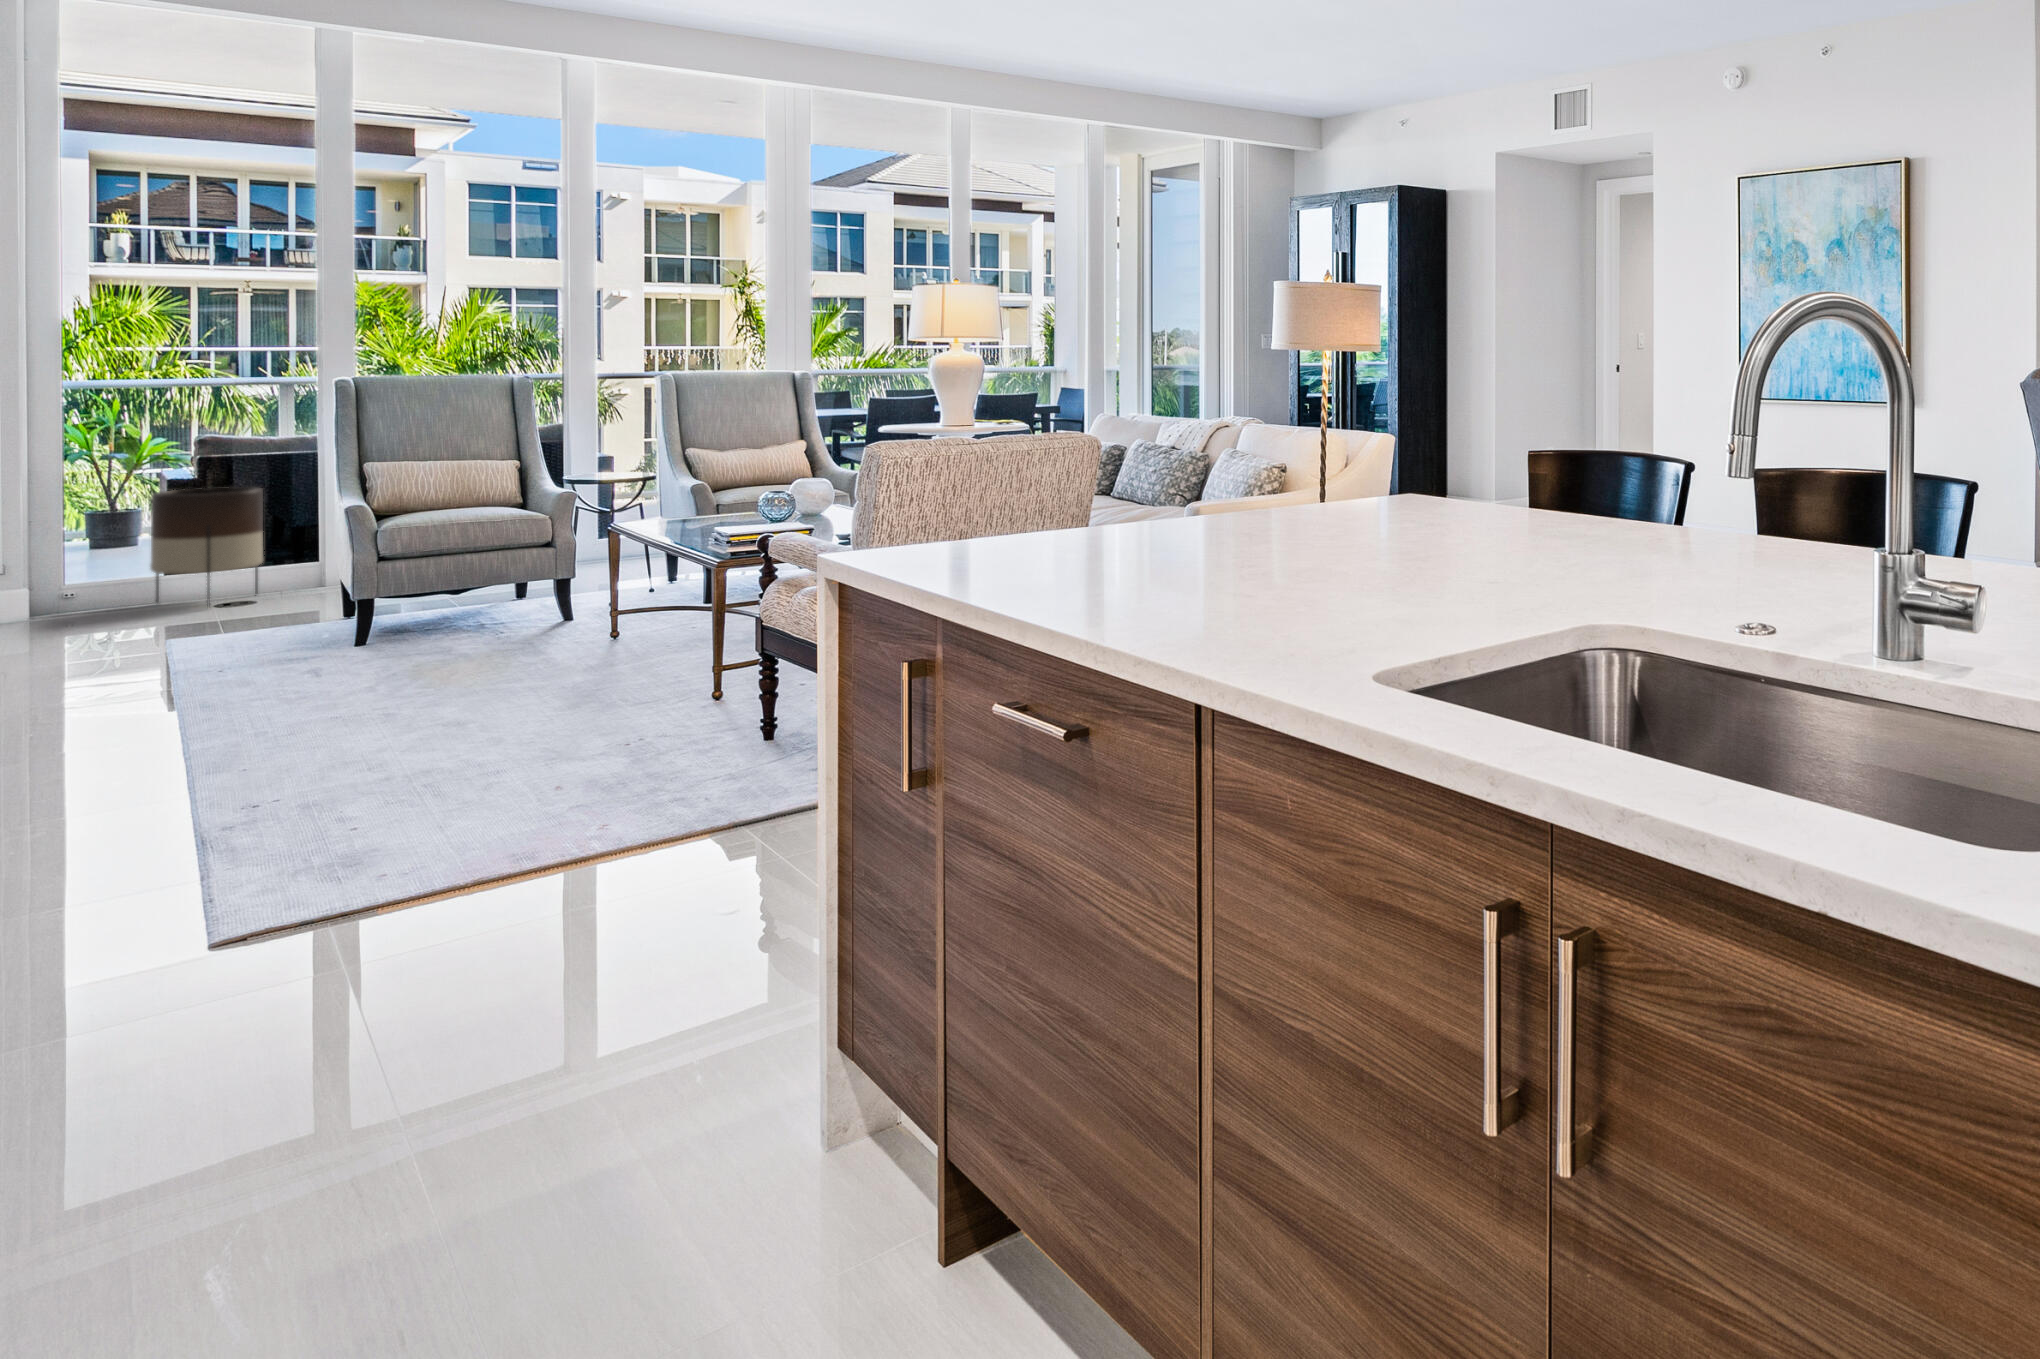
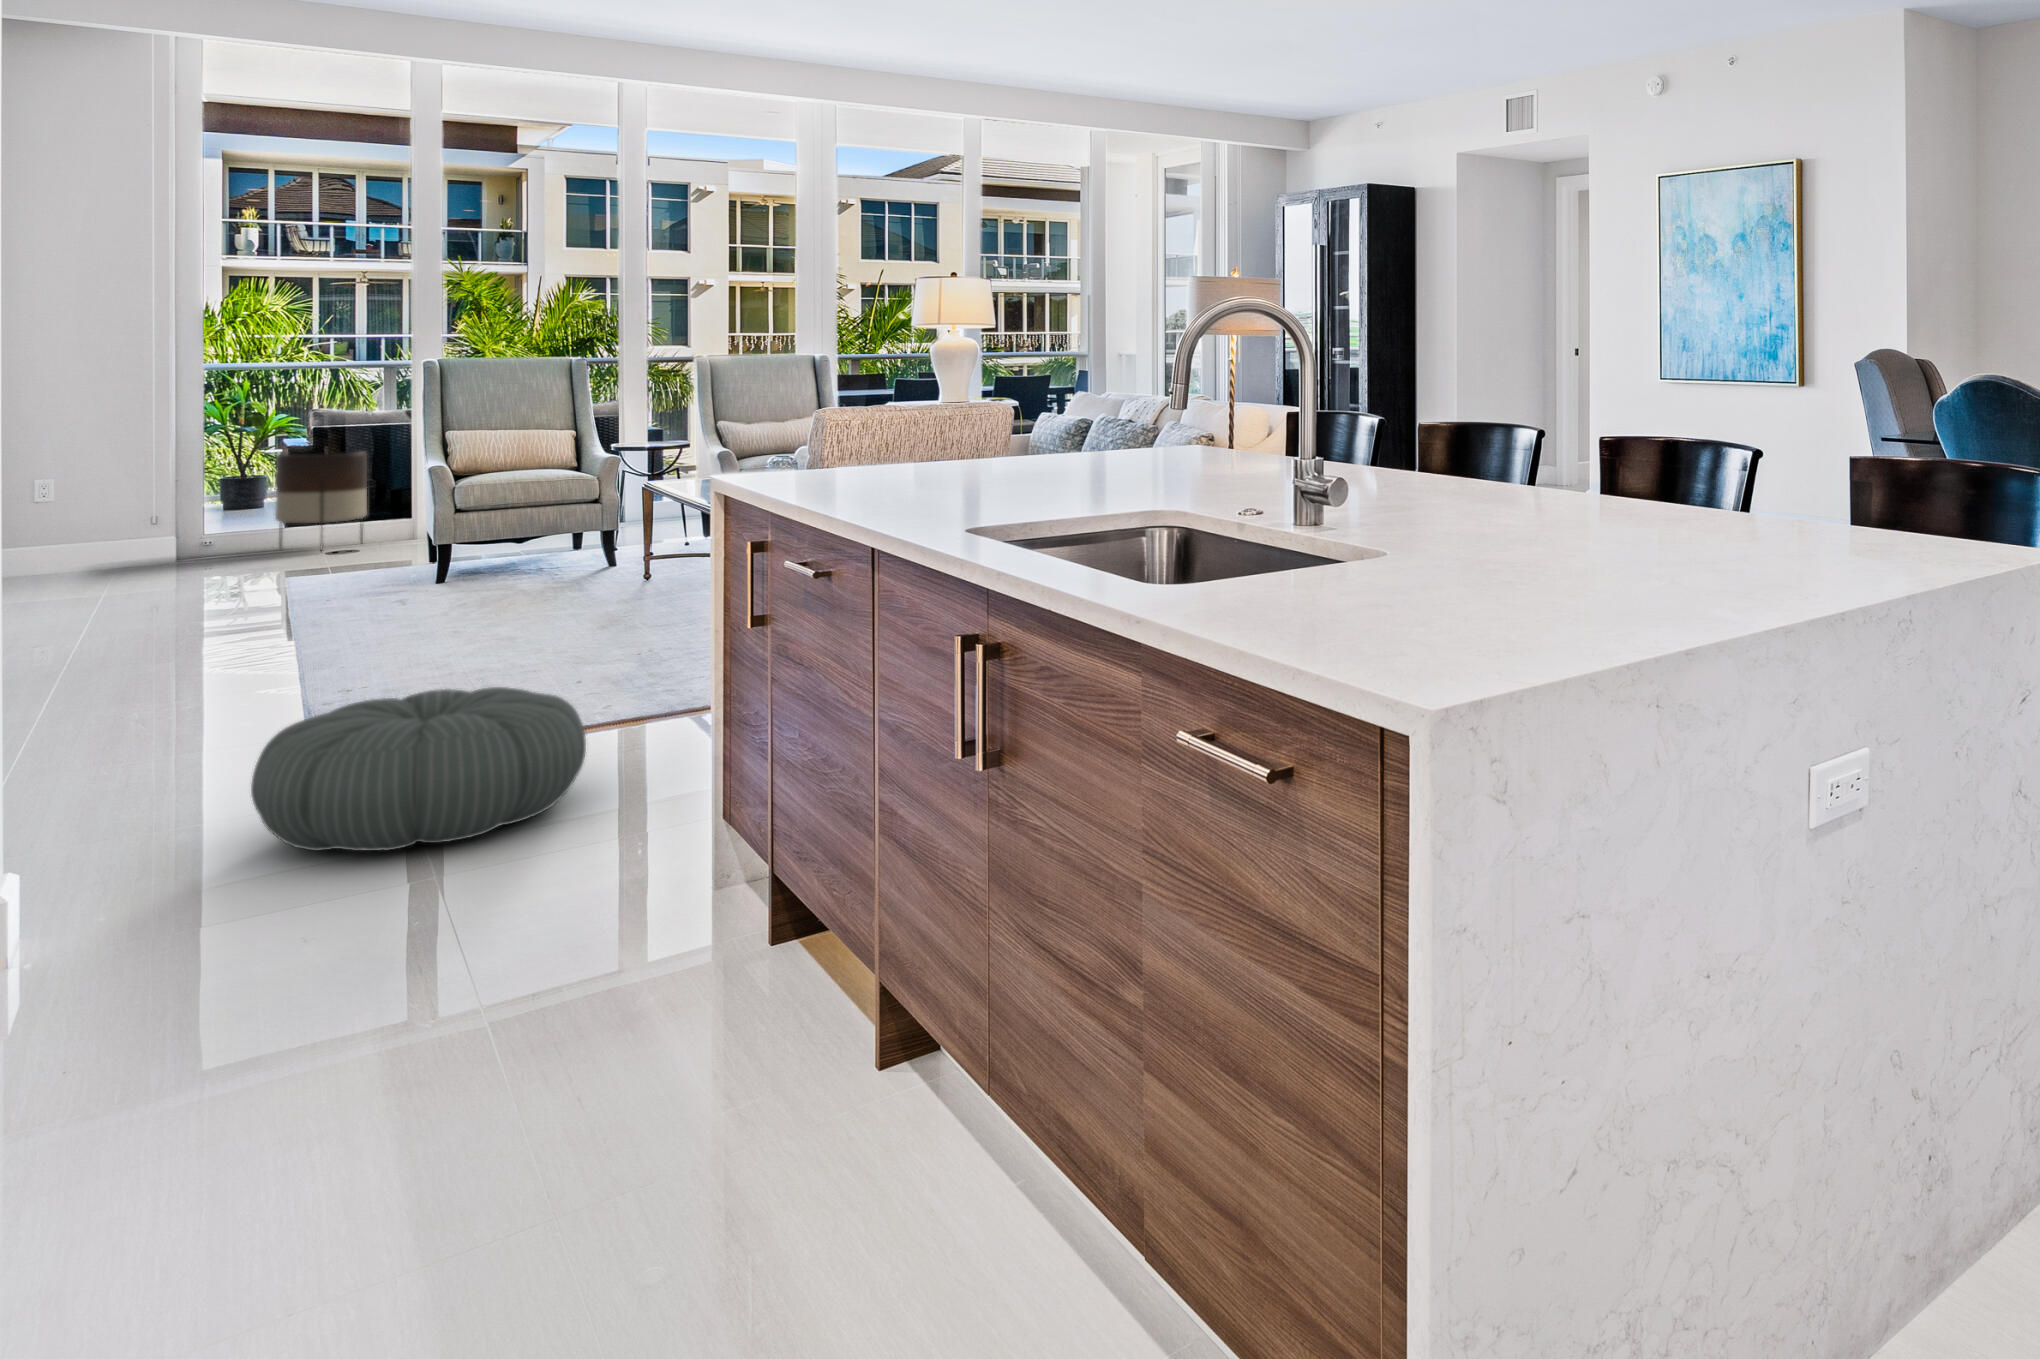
pouf: none [152,841,615,1106] -> present [251,687,586,851]

